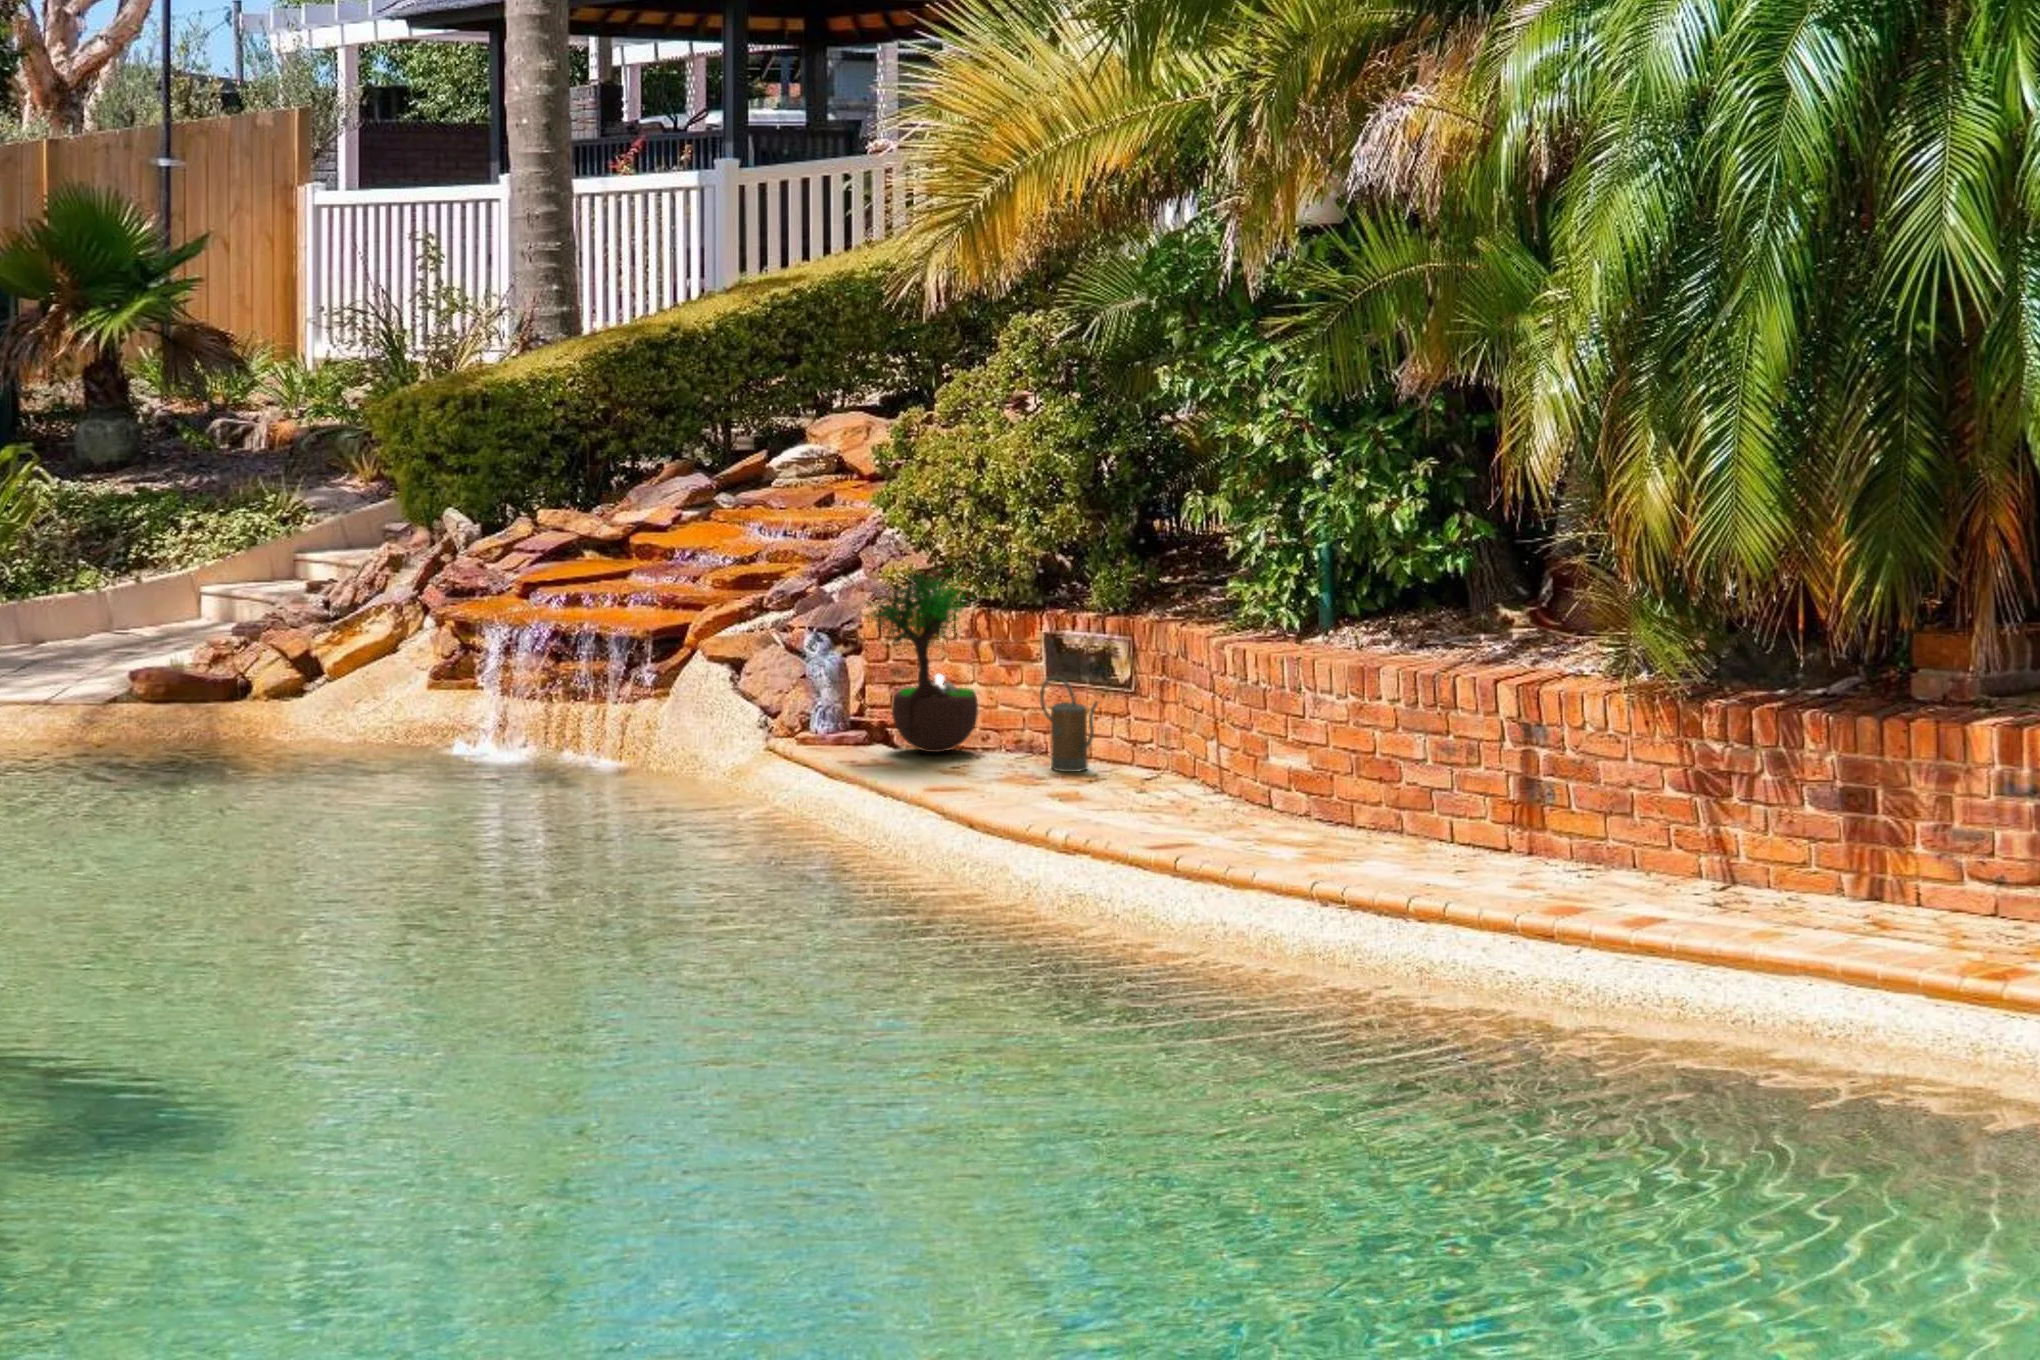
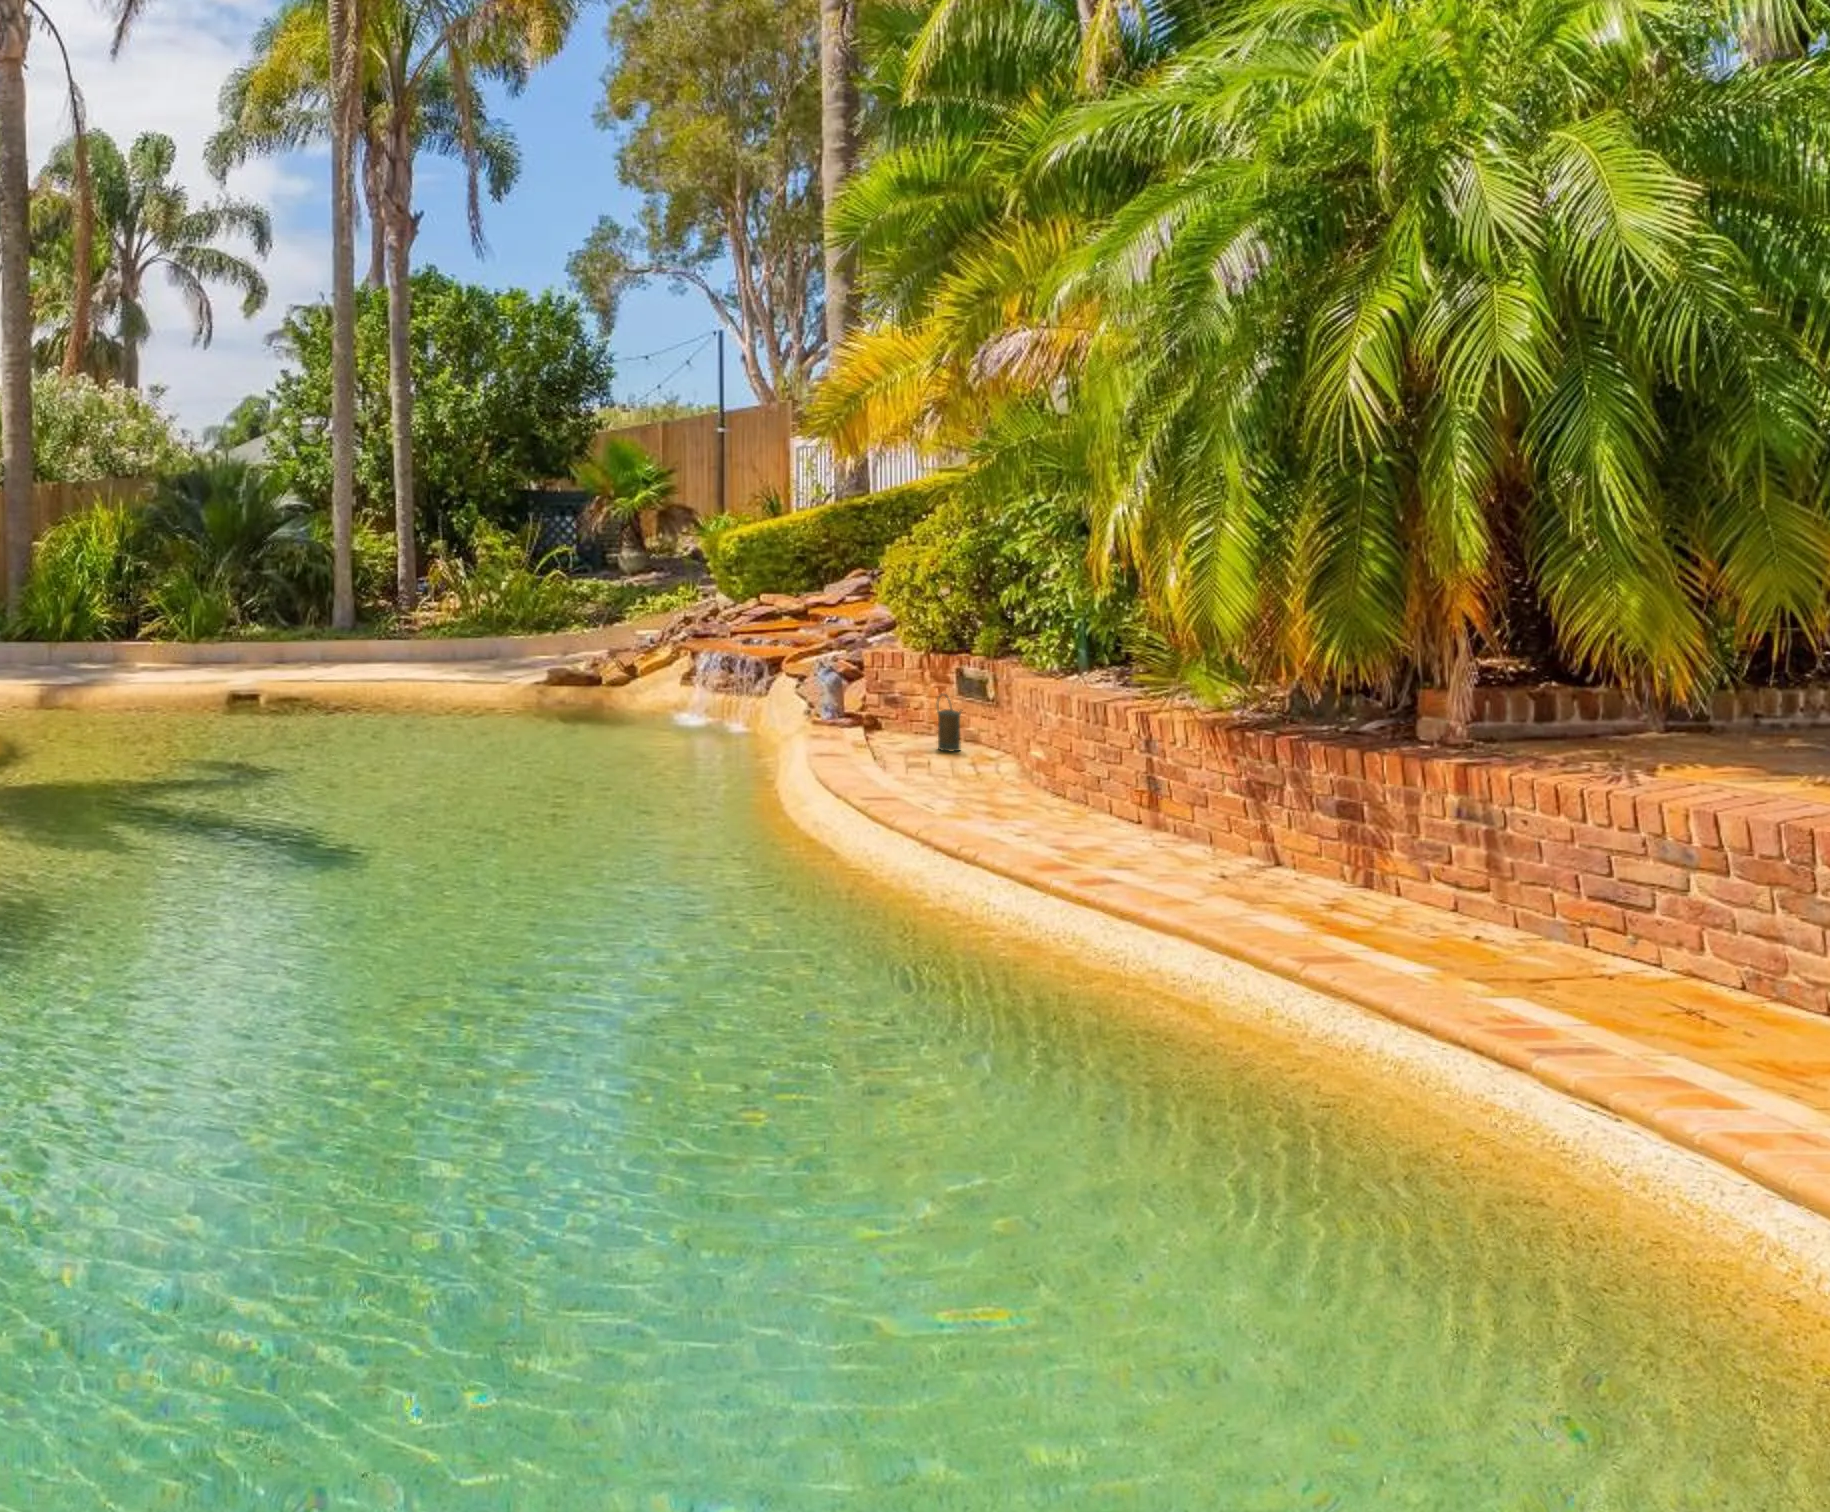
potted tree: present [862,554,978,752] -> none [835,617,913,734]

